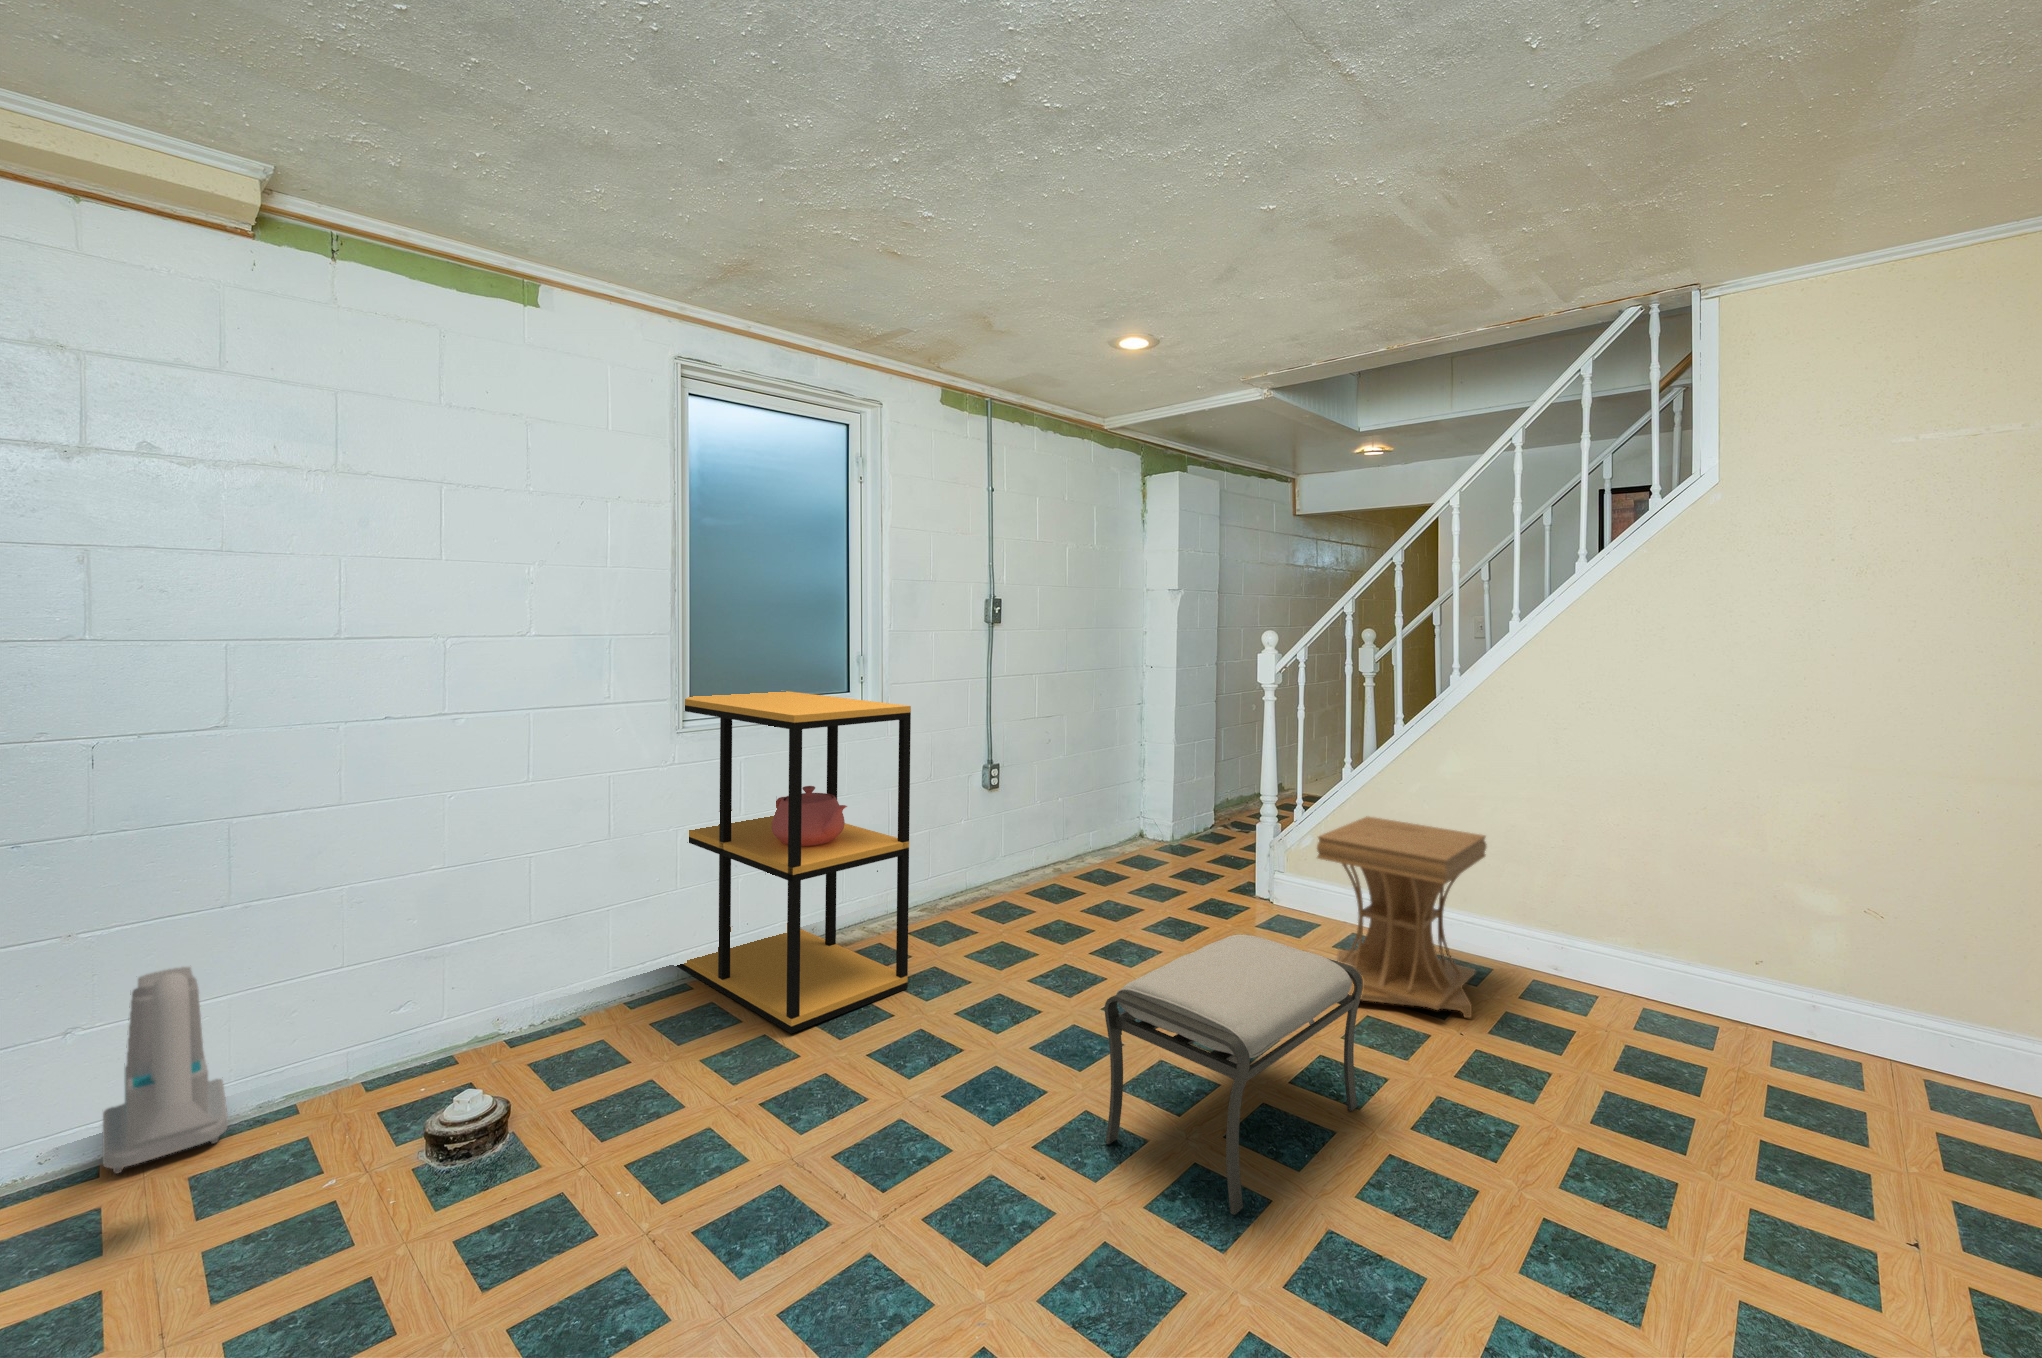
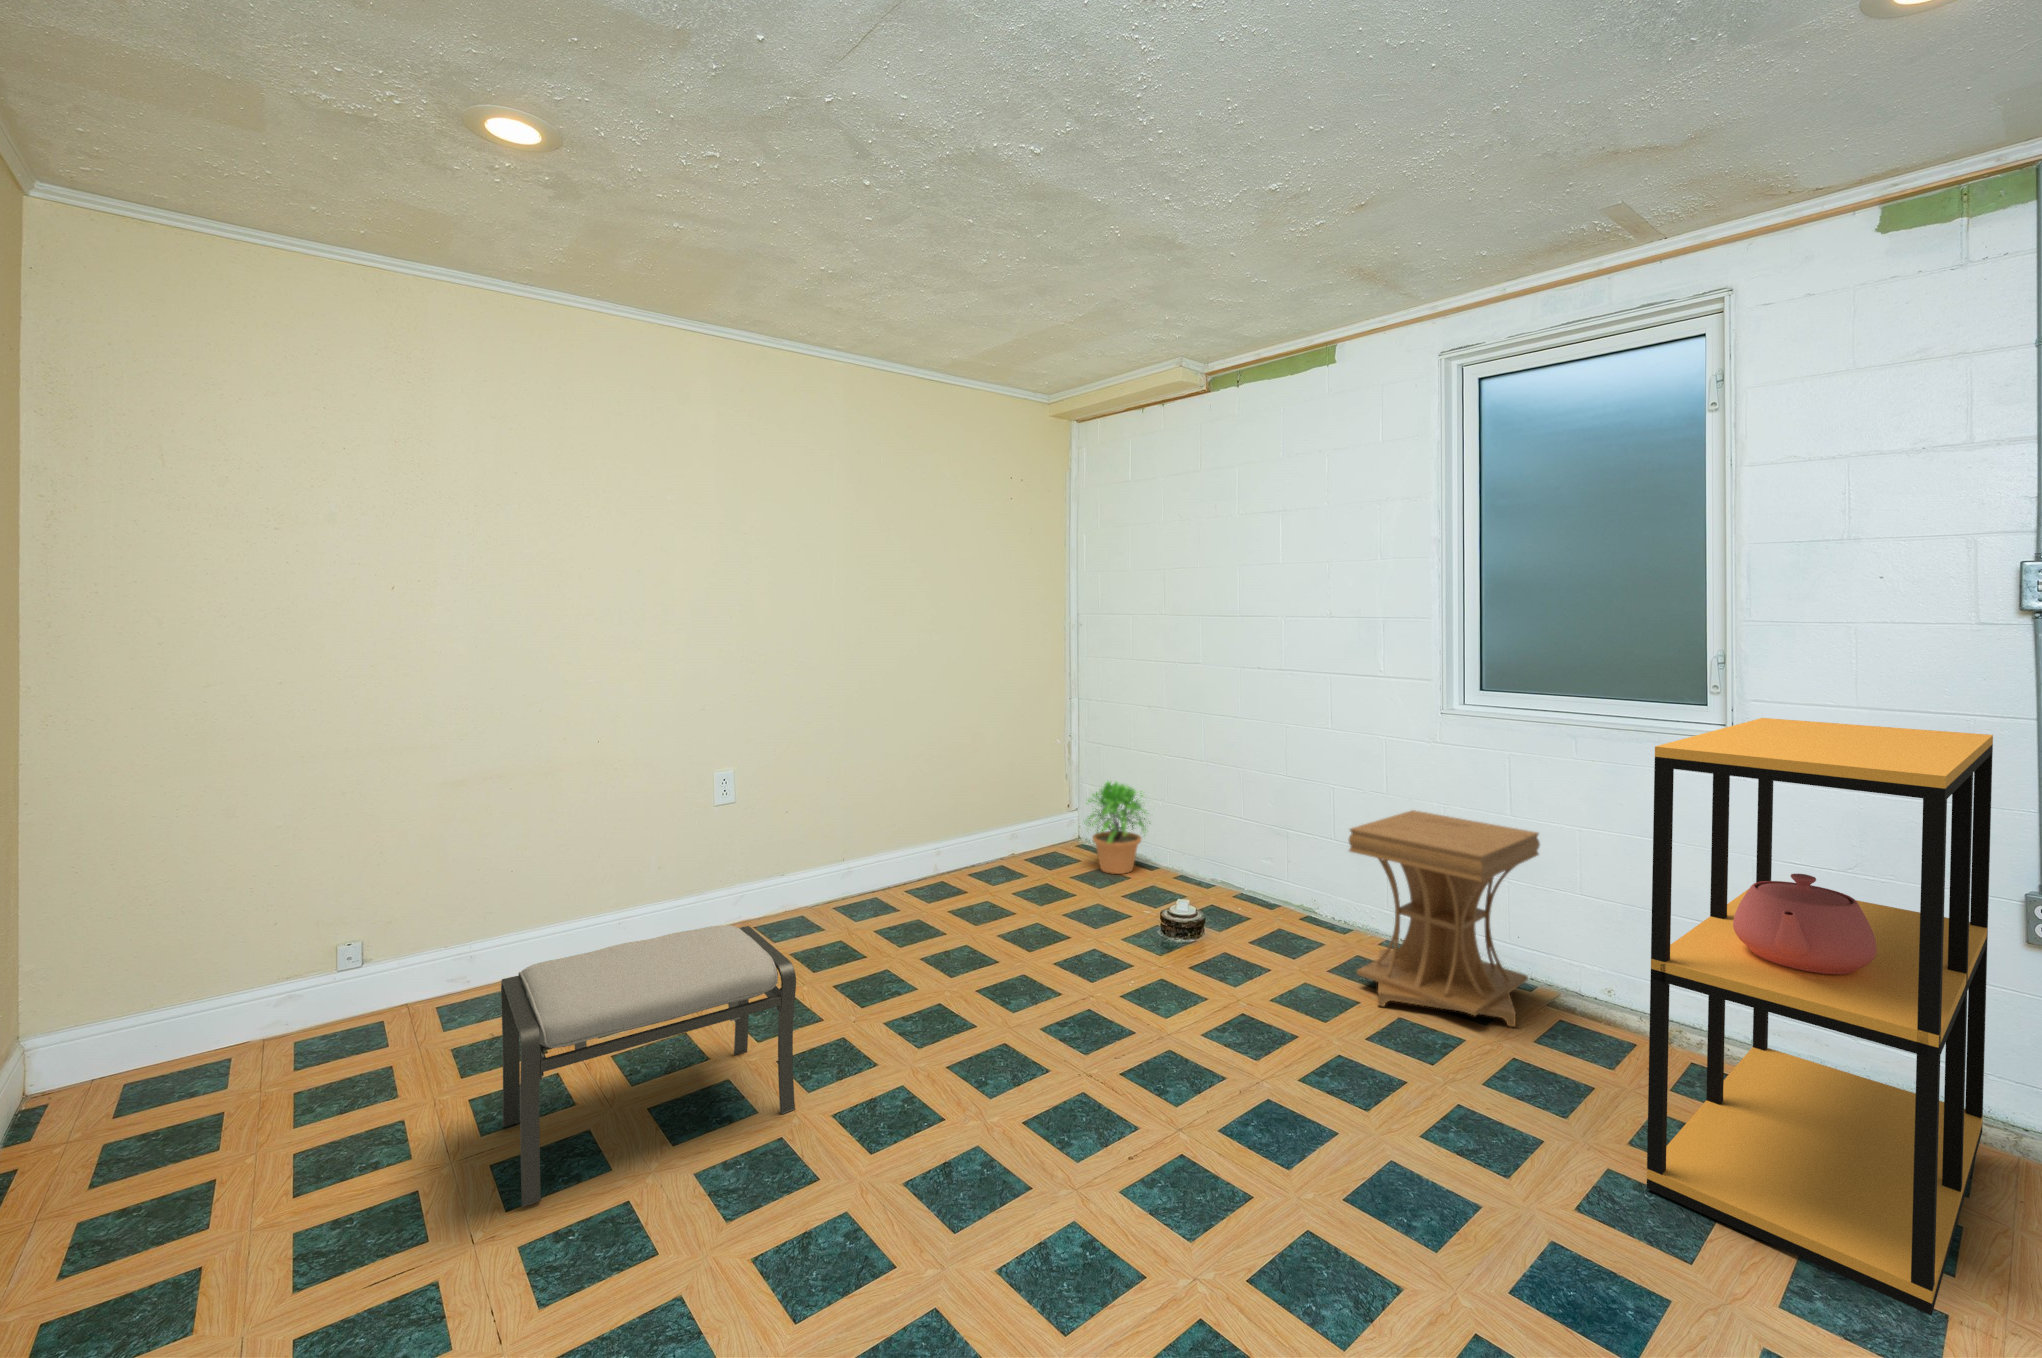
shelving unit: present [677,691,911,1034] -> present [1647,718,1993,1316]
potted plant: none [1034,790,1108,885] -> present [1085,781,1148,874]
ottoman: present [1105,934,1363,1215] -> present [501,925,796,1207]
vacuum cleaner: present [103,967,228,1174] -> none [240,903,339,1083]

